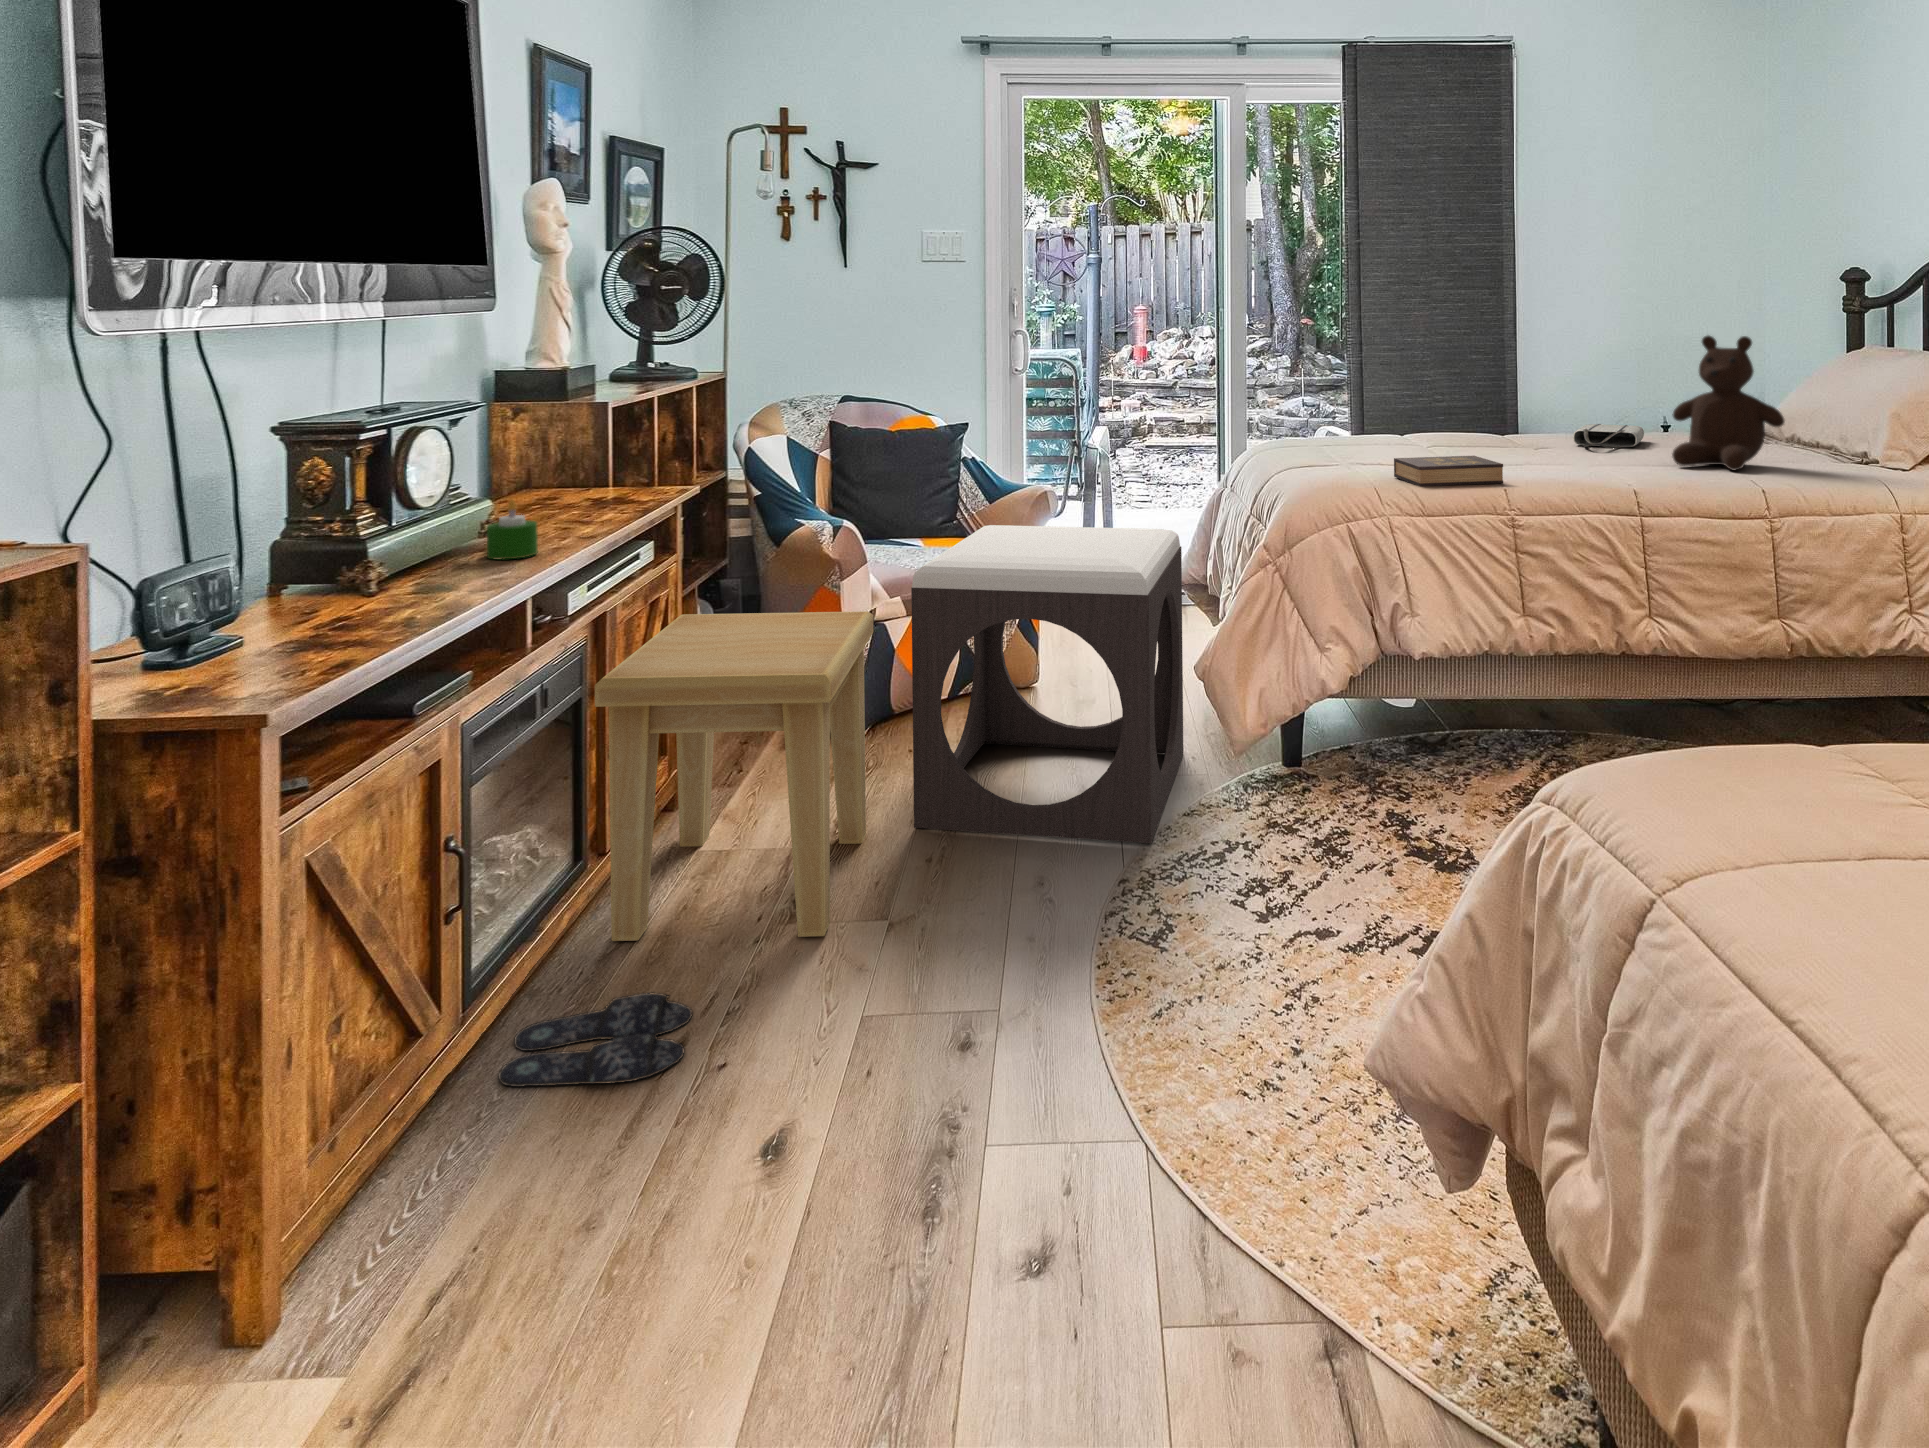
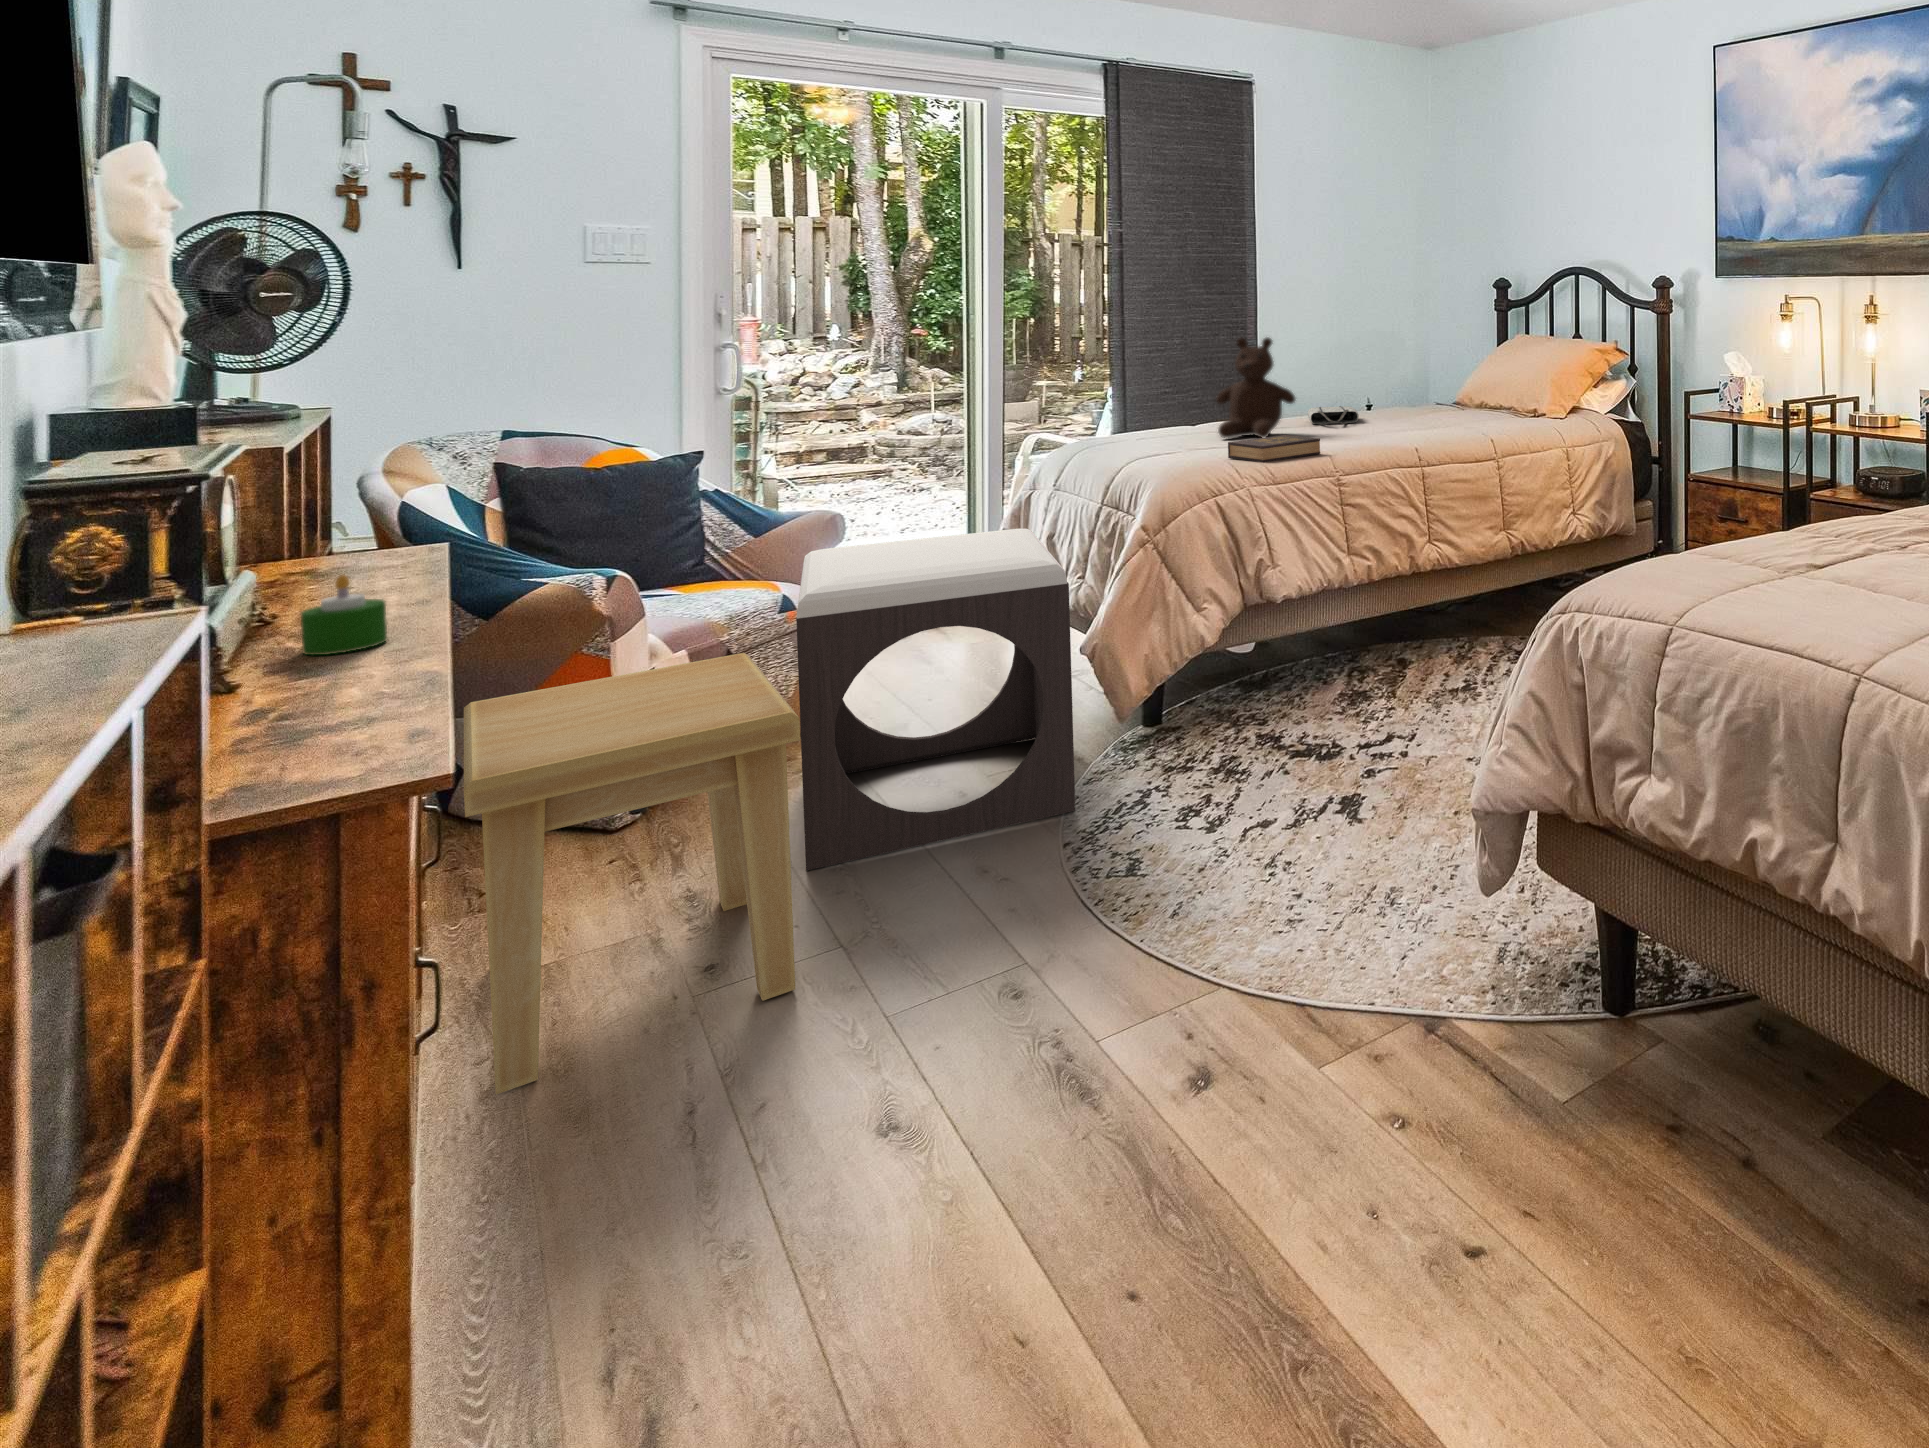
teddy bear: present [1672,336,1785,471] -> present [1216,338,1295,438]
slippers: present [499,993,693,1087] -> none [451,1104,725,1273]

